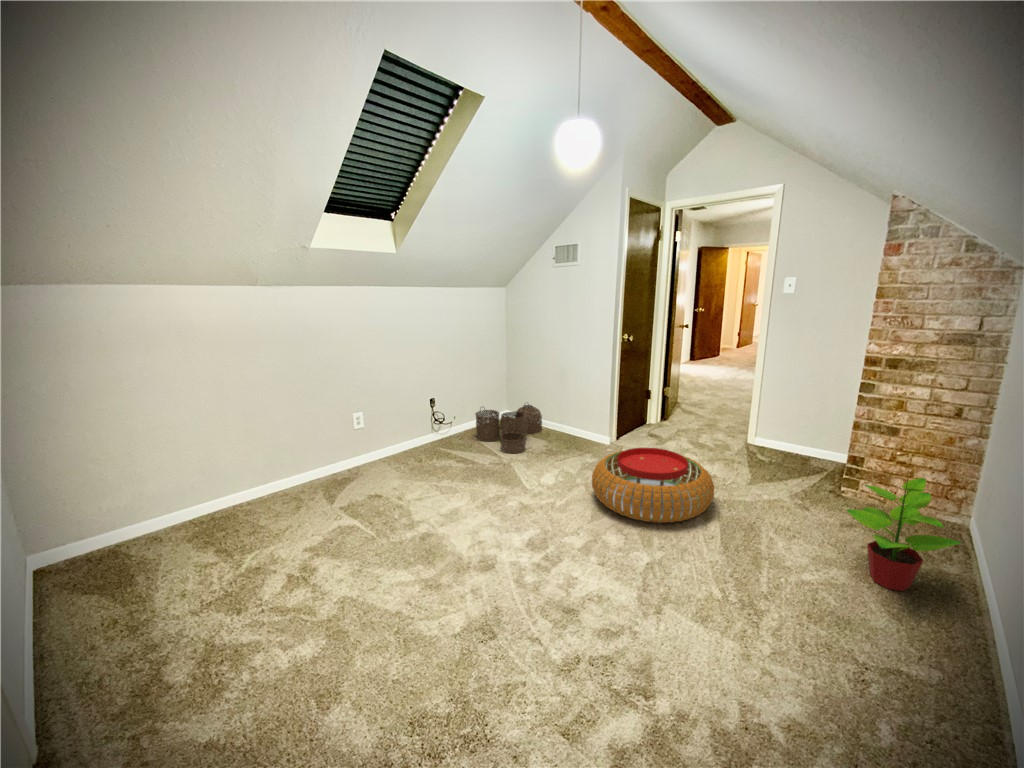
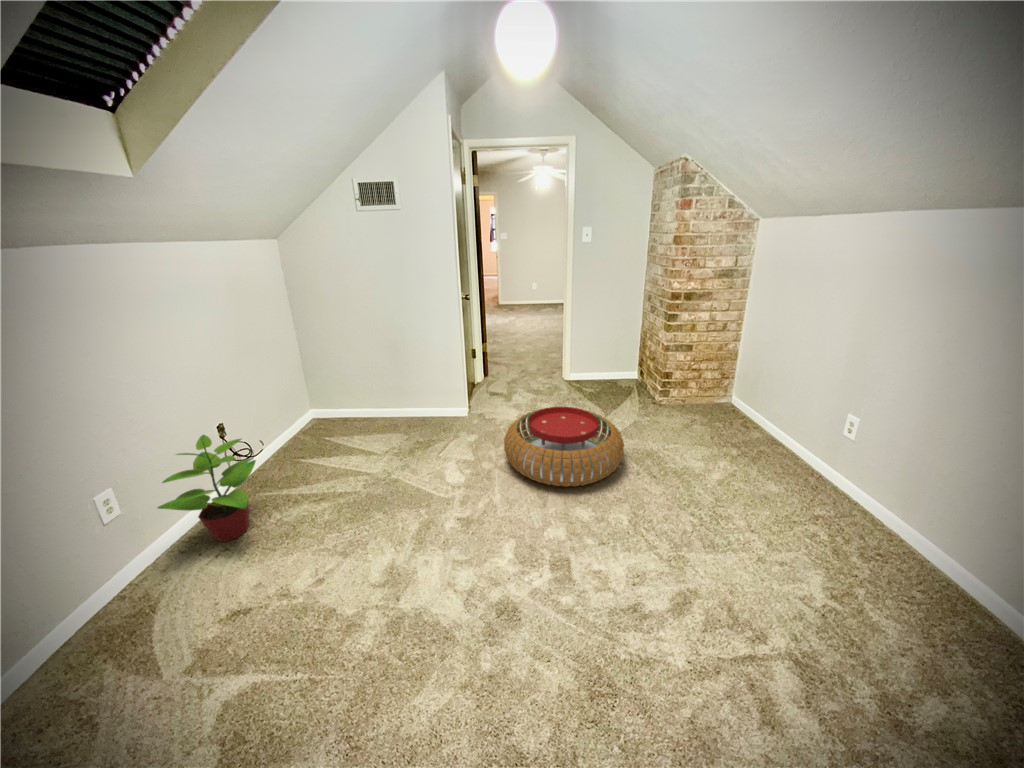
woven basket: present [476,405,542,453] -> none [294,394,384,462]
potted plant: present [847,478,960,591] -> present [157,435,256,542]

